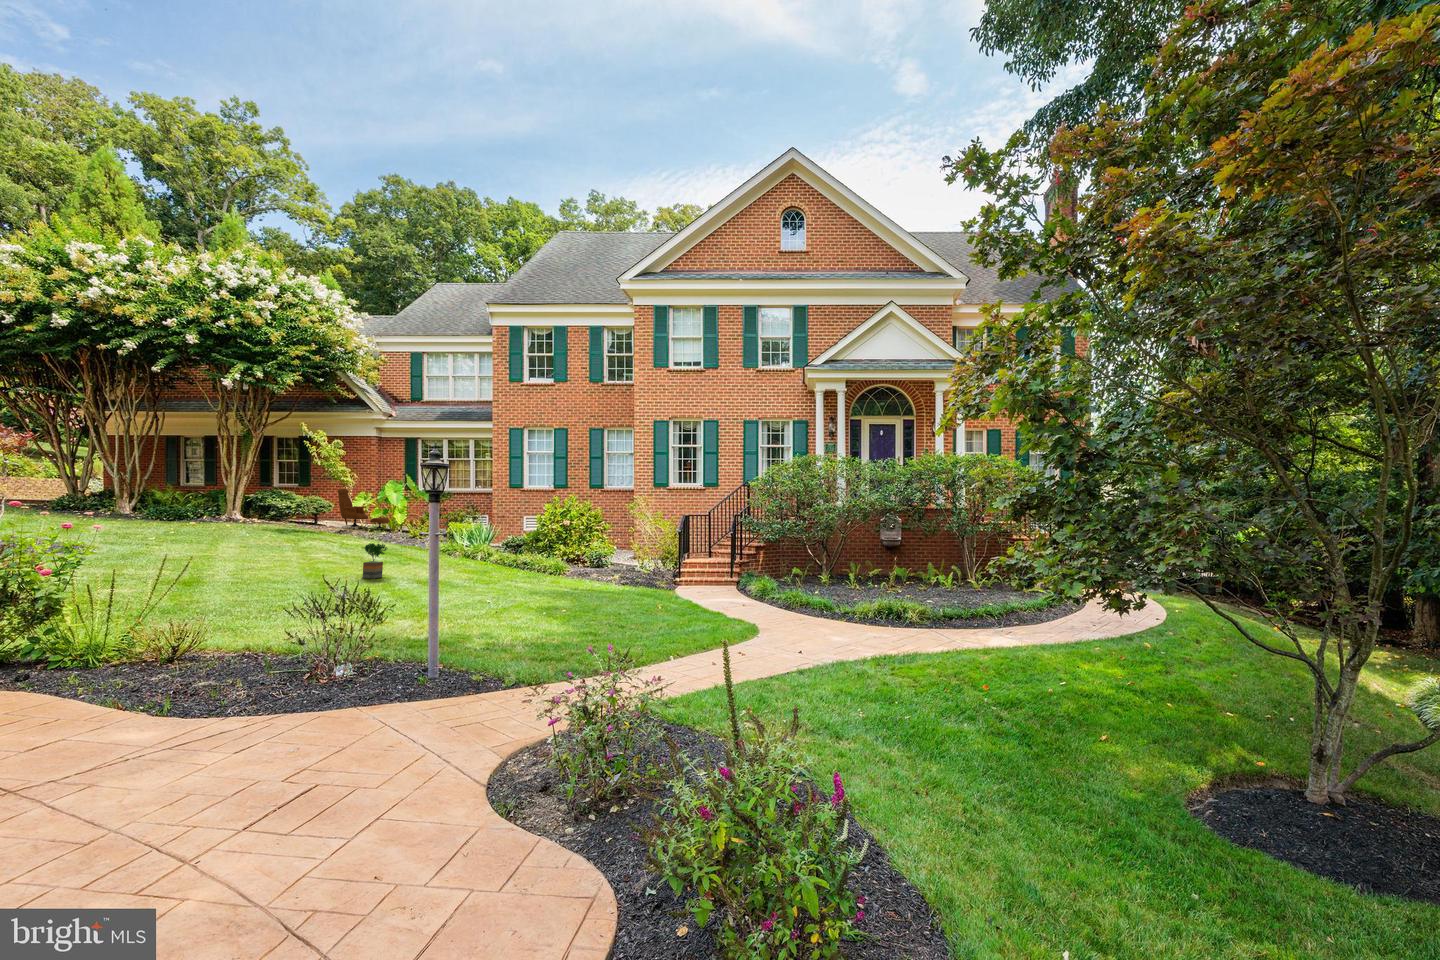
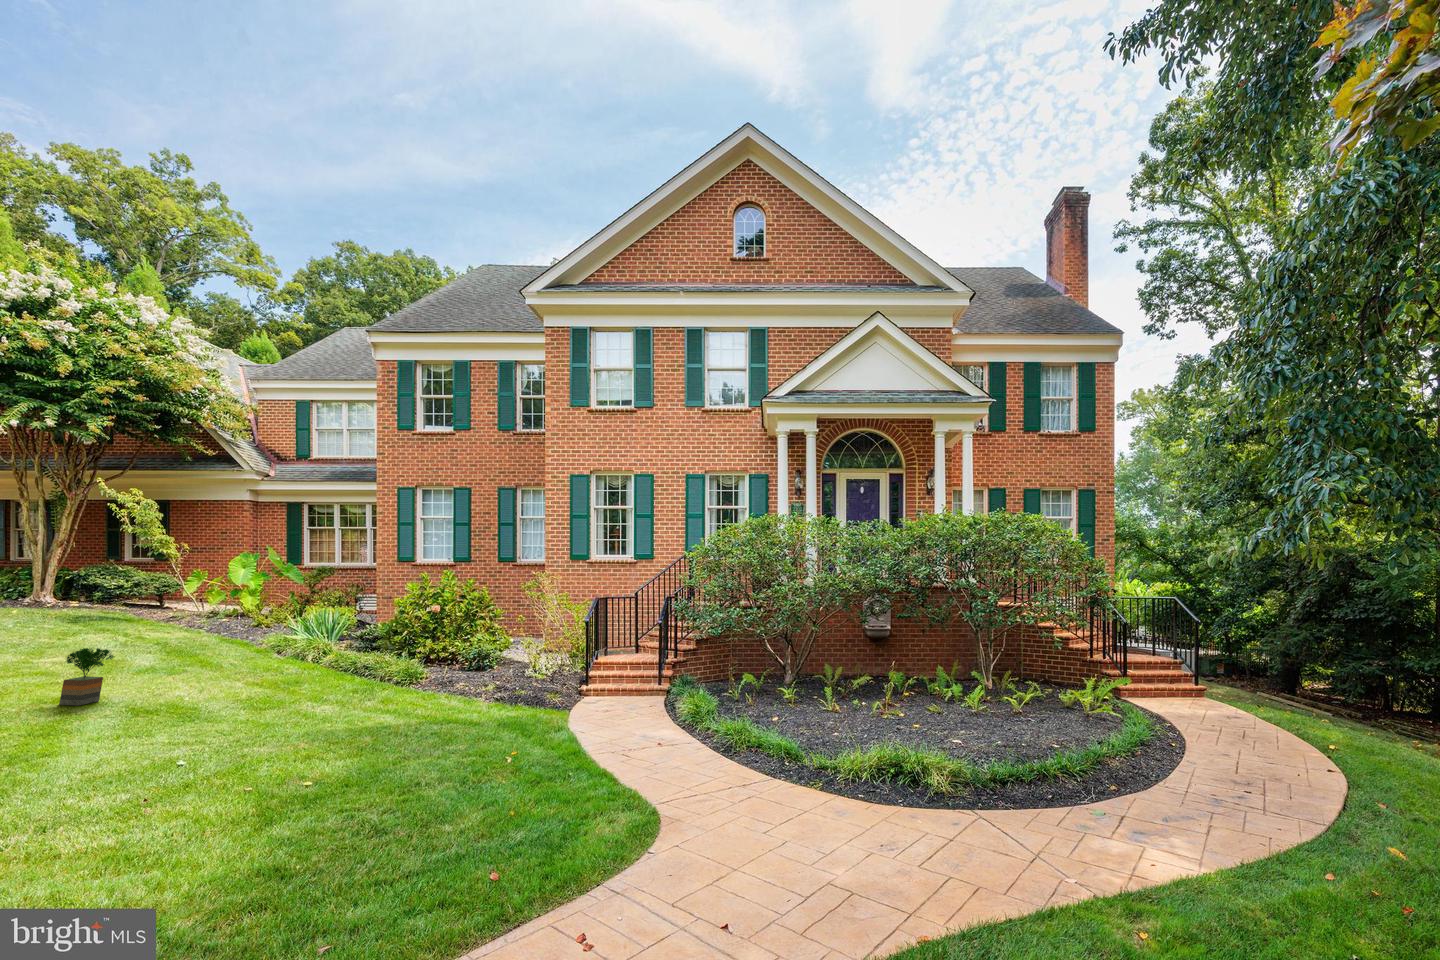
lounge chair: present [338,489,389,529] -> none [164,566,233,620]

